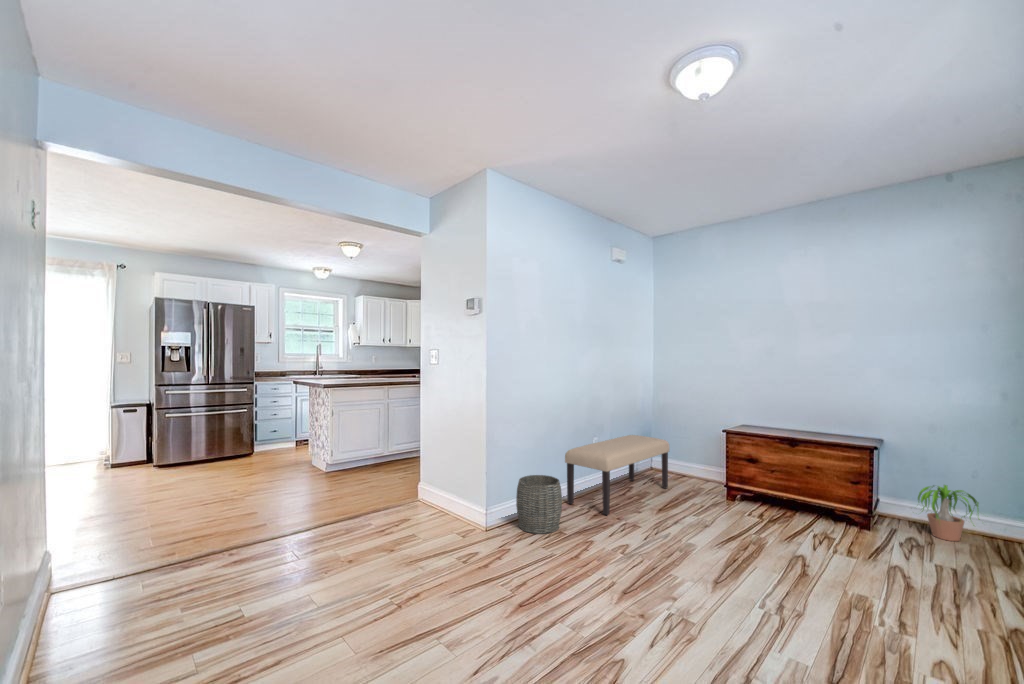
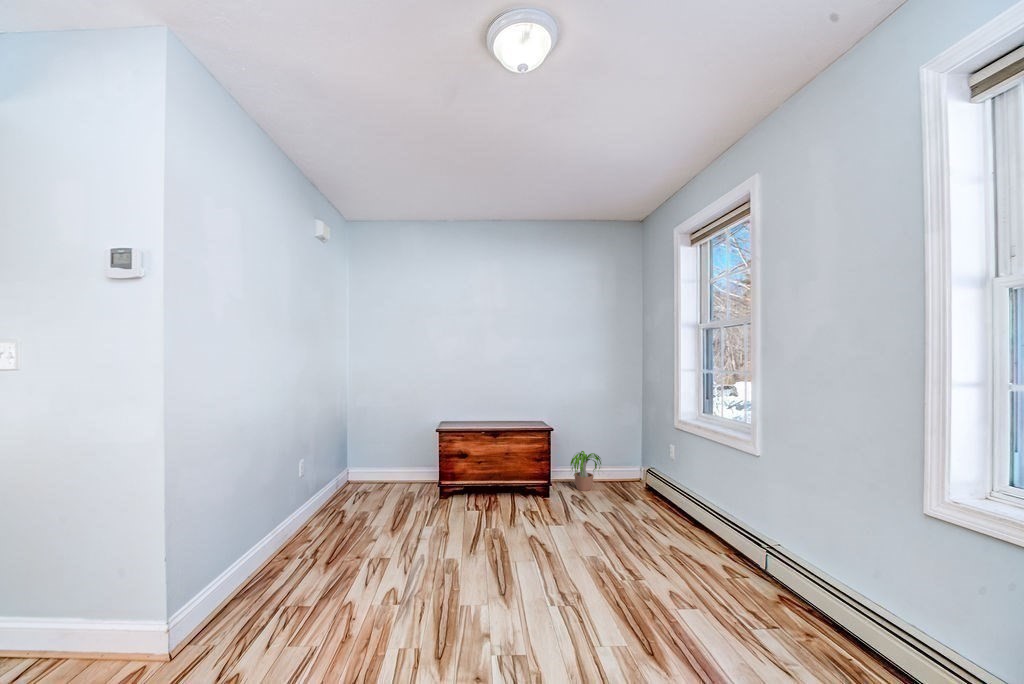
bench: present [565,435,670,515] -> none [274,447,382,559]
woven basket: present [516,475,562,534] -> none [217,532,296,631]

